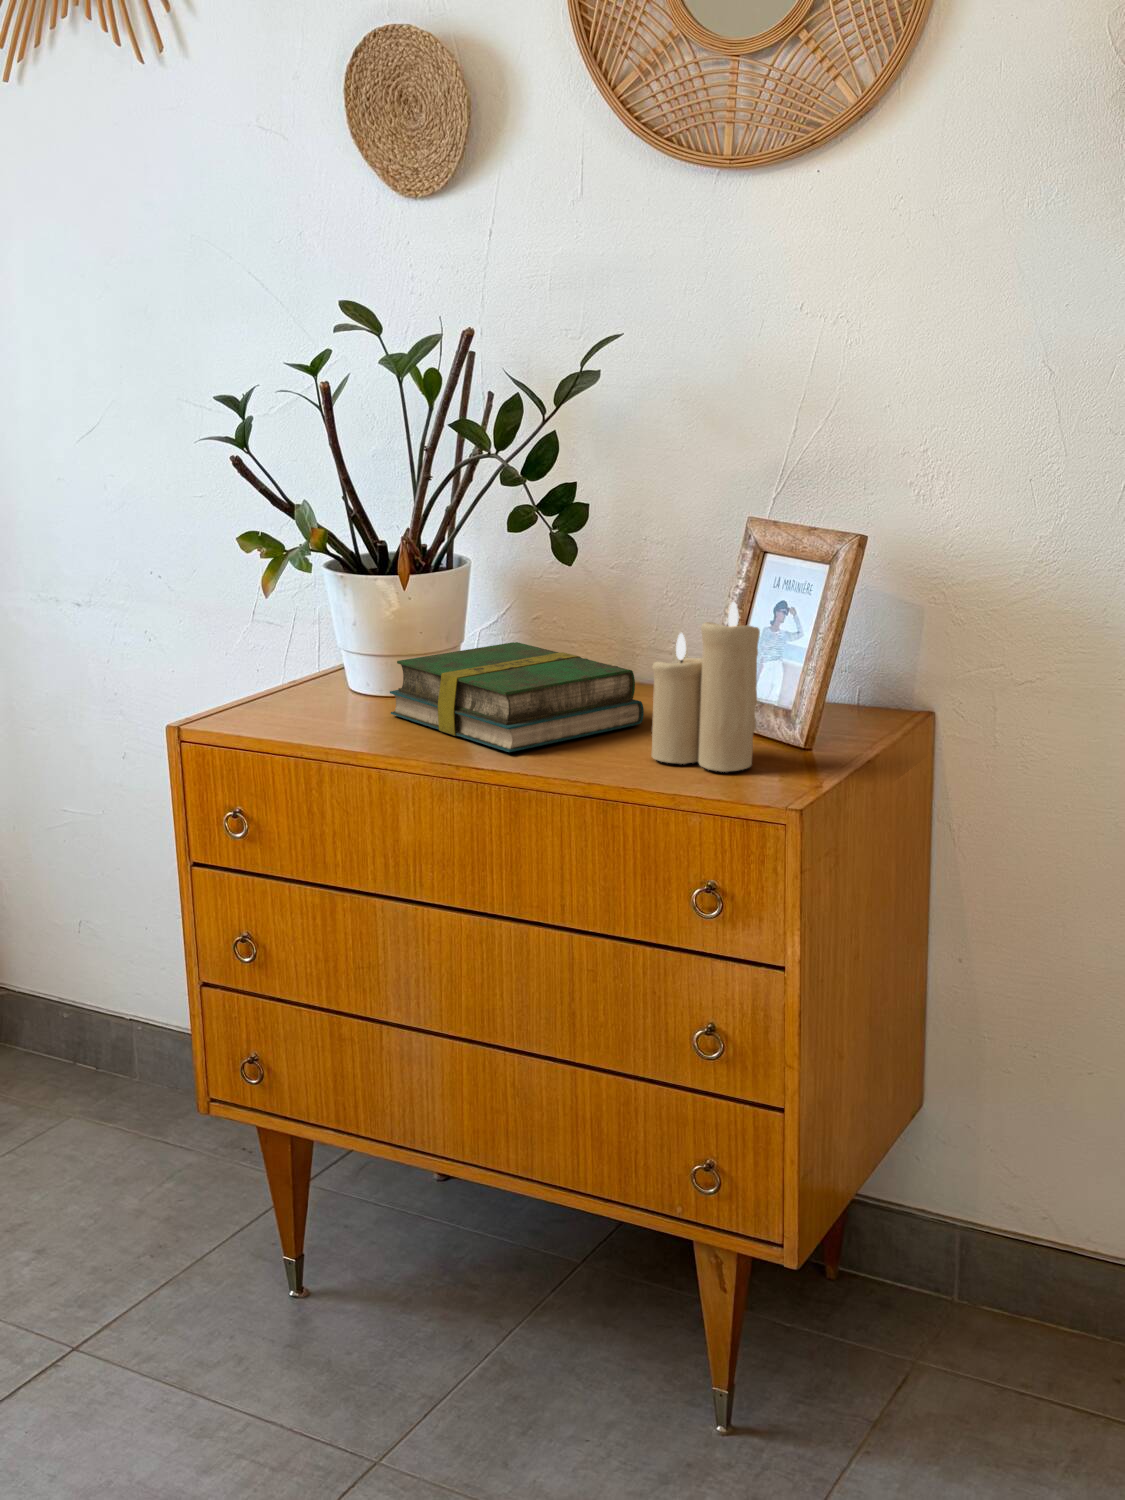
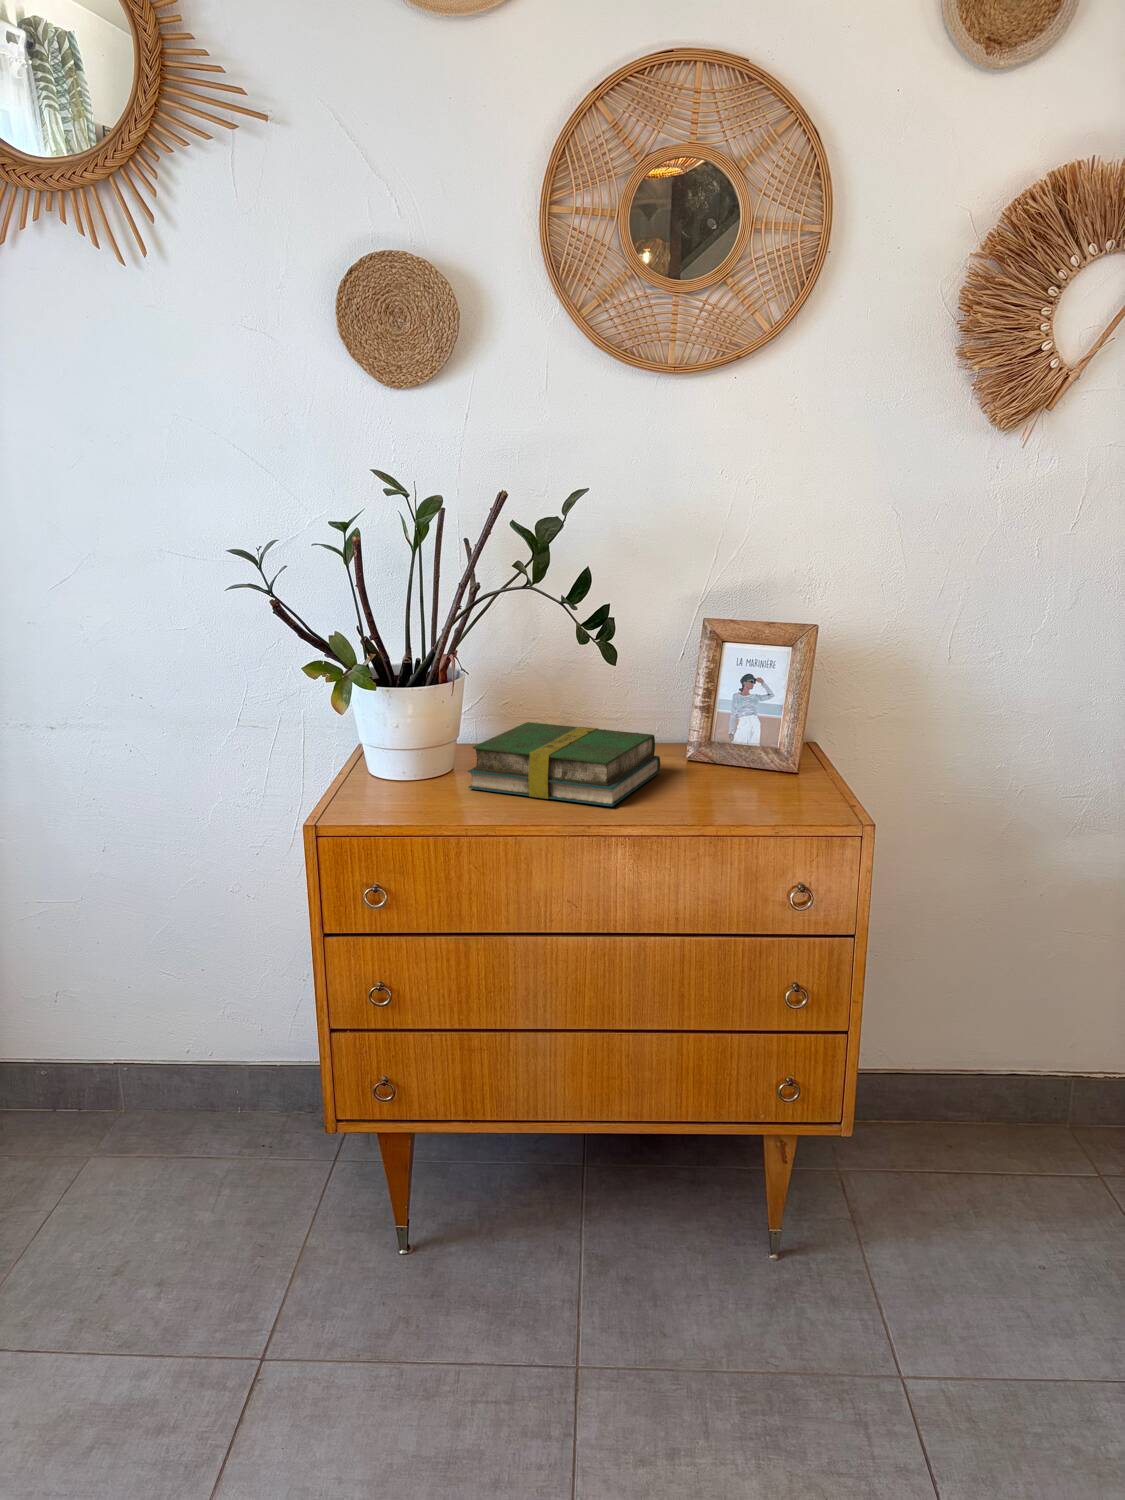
candle: present [652,602,760,772] -> none [708,680,792,800]

